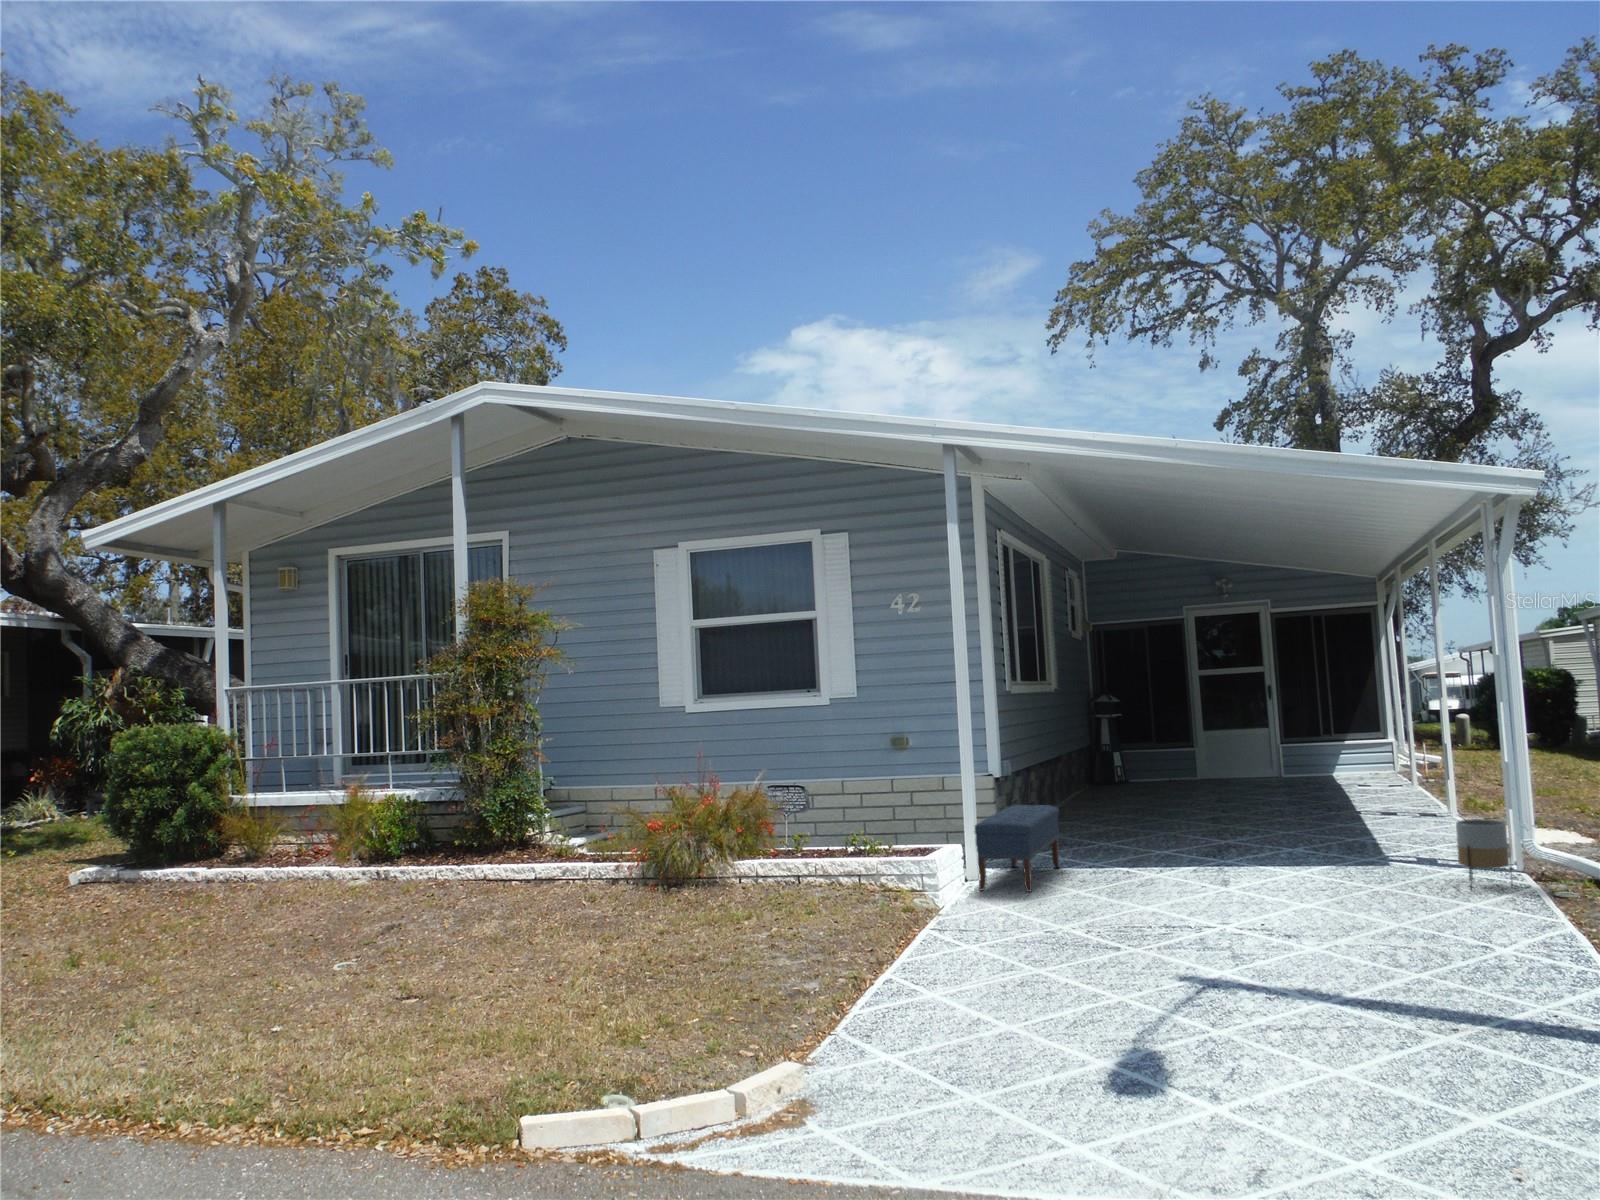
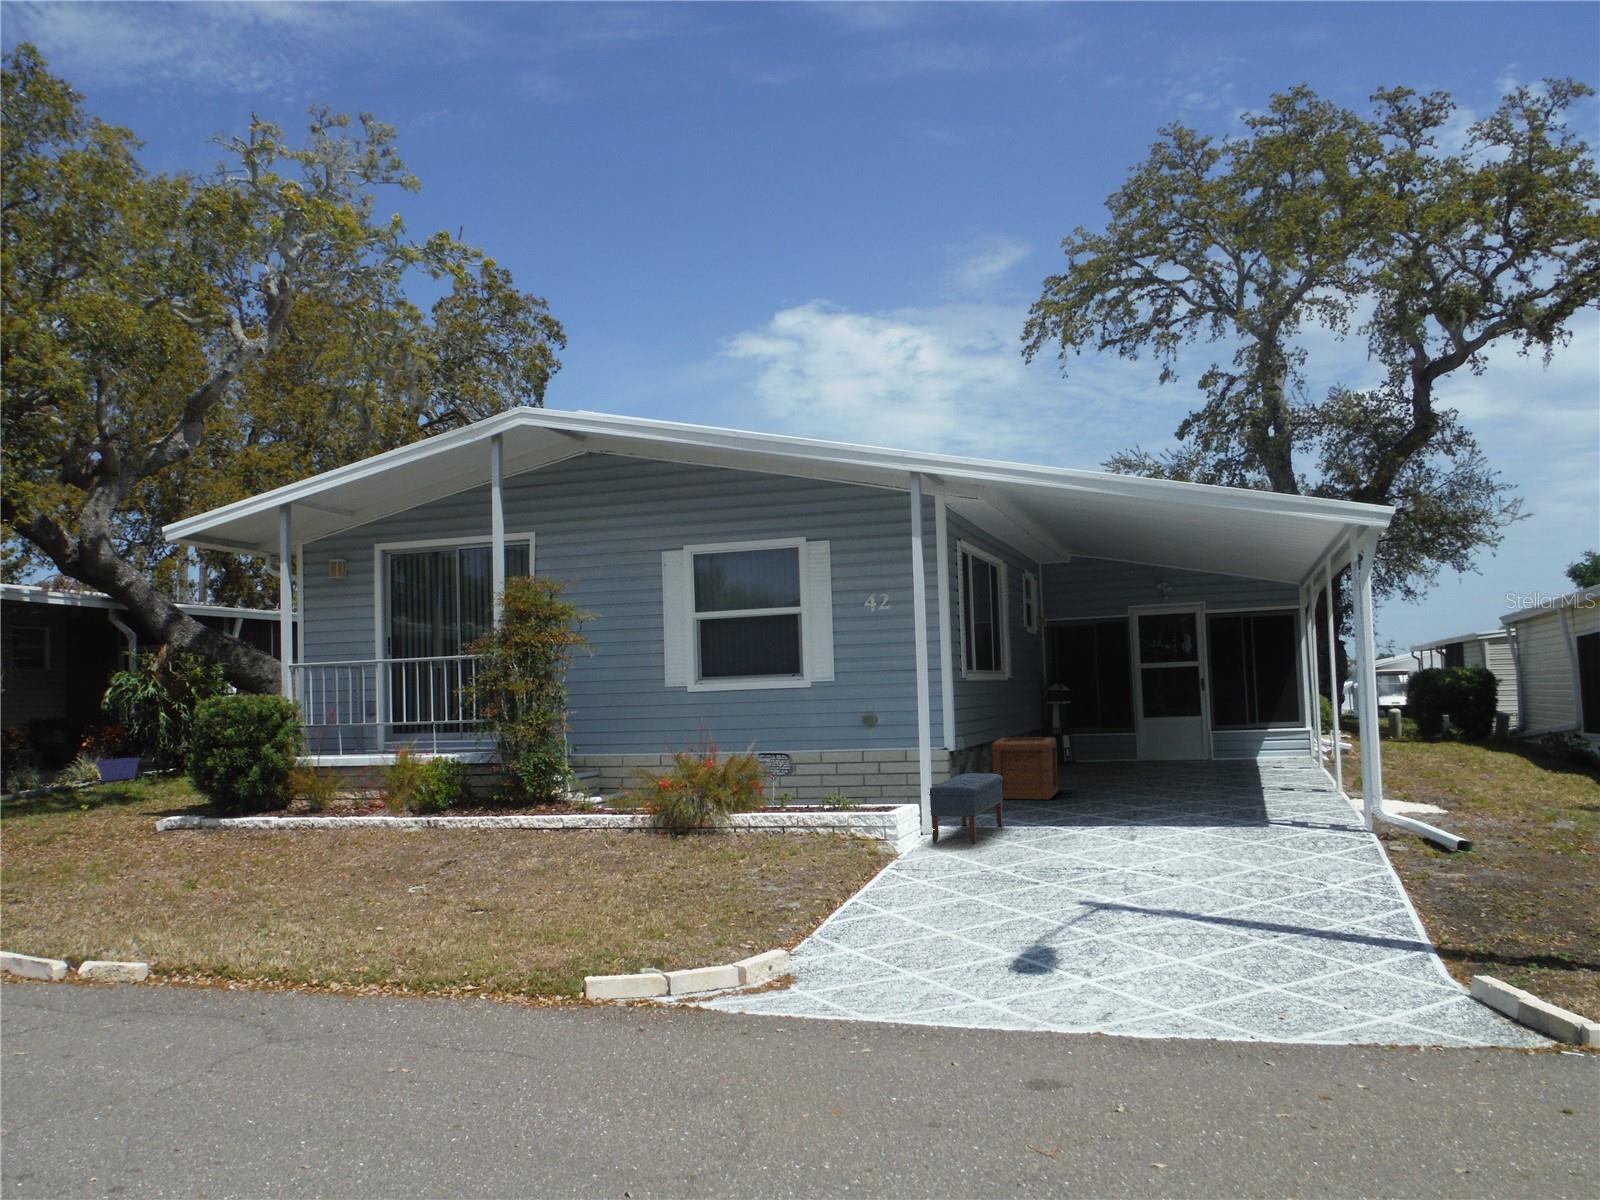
wooden crate: none [1039,759,1116,832] -> present [992,737,1058,800]
storage bin: none [23,795,81,822] -> present [93,758,139,781]
planter: present [1456,819,1513,889] -> none [1324,788,1368,846]

